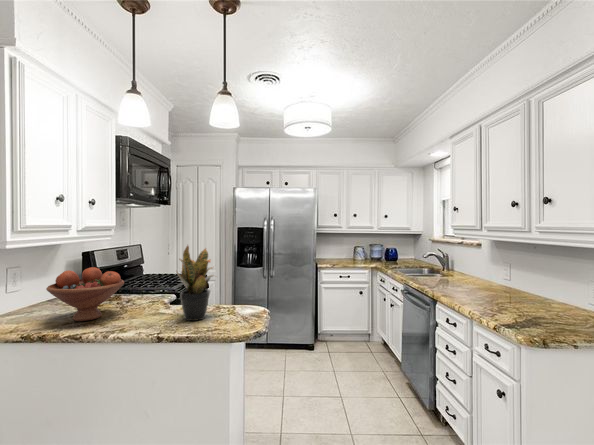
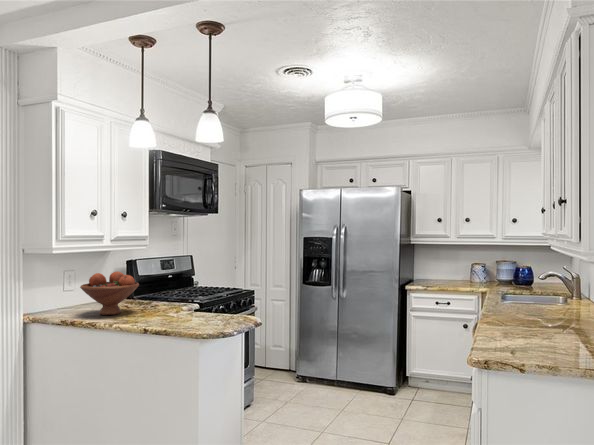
potted plant: present [177,246,214,321] -> none [163,250,209,321]

